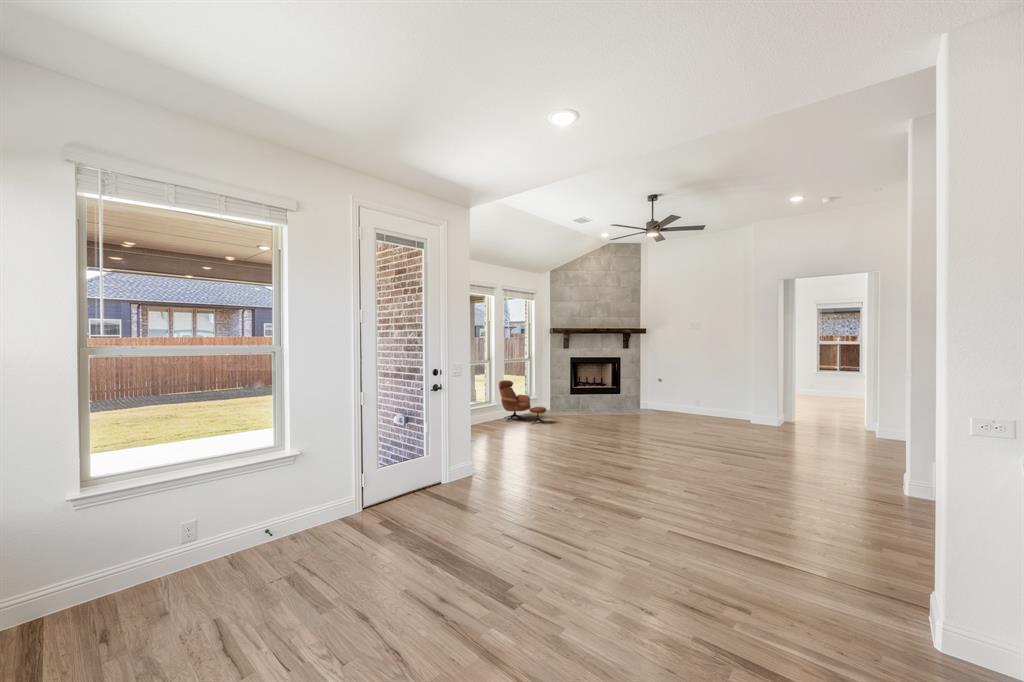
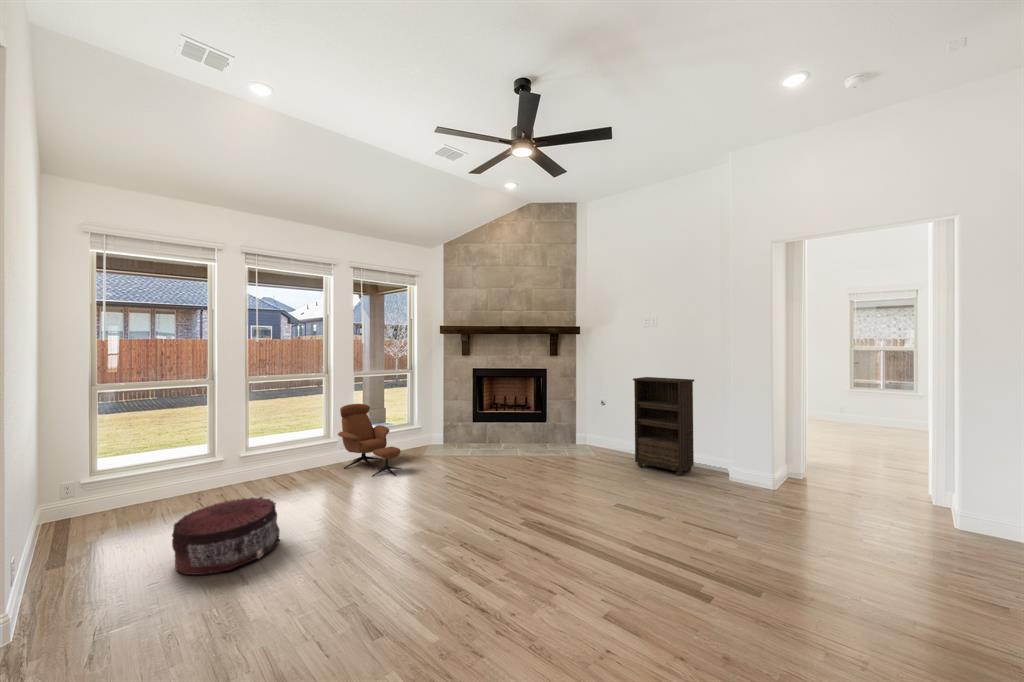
bookshelf: none [689,362,728,422] -> present [633,377,694,476]
pouf: none [491,424,537,456] -> present [172,497,280,575]

